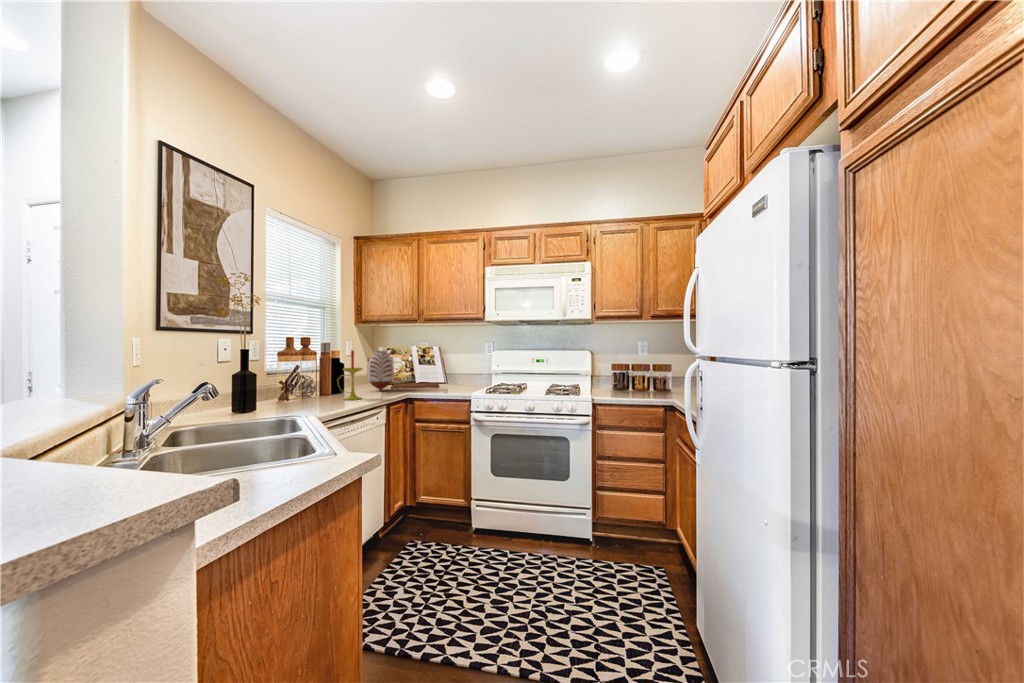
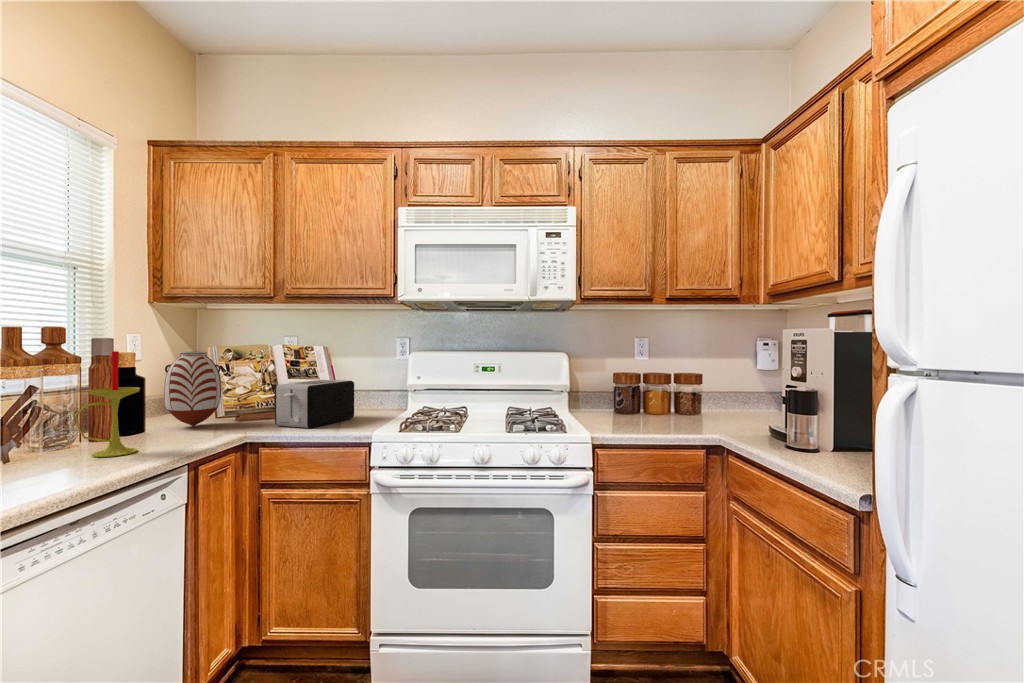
toaster: none [421,366,463,392] -> present [275,380,354,428]

